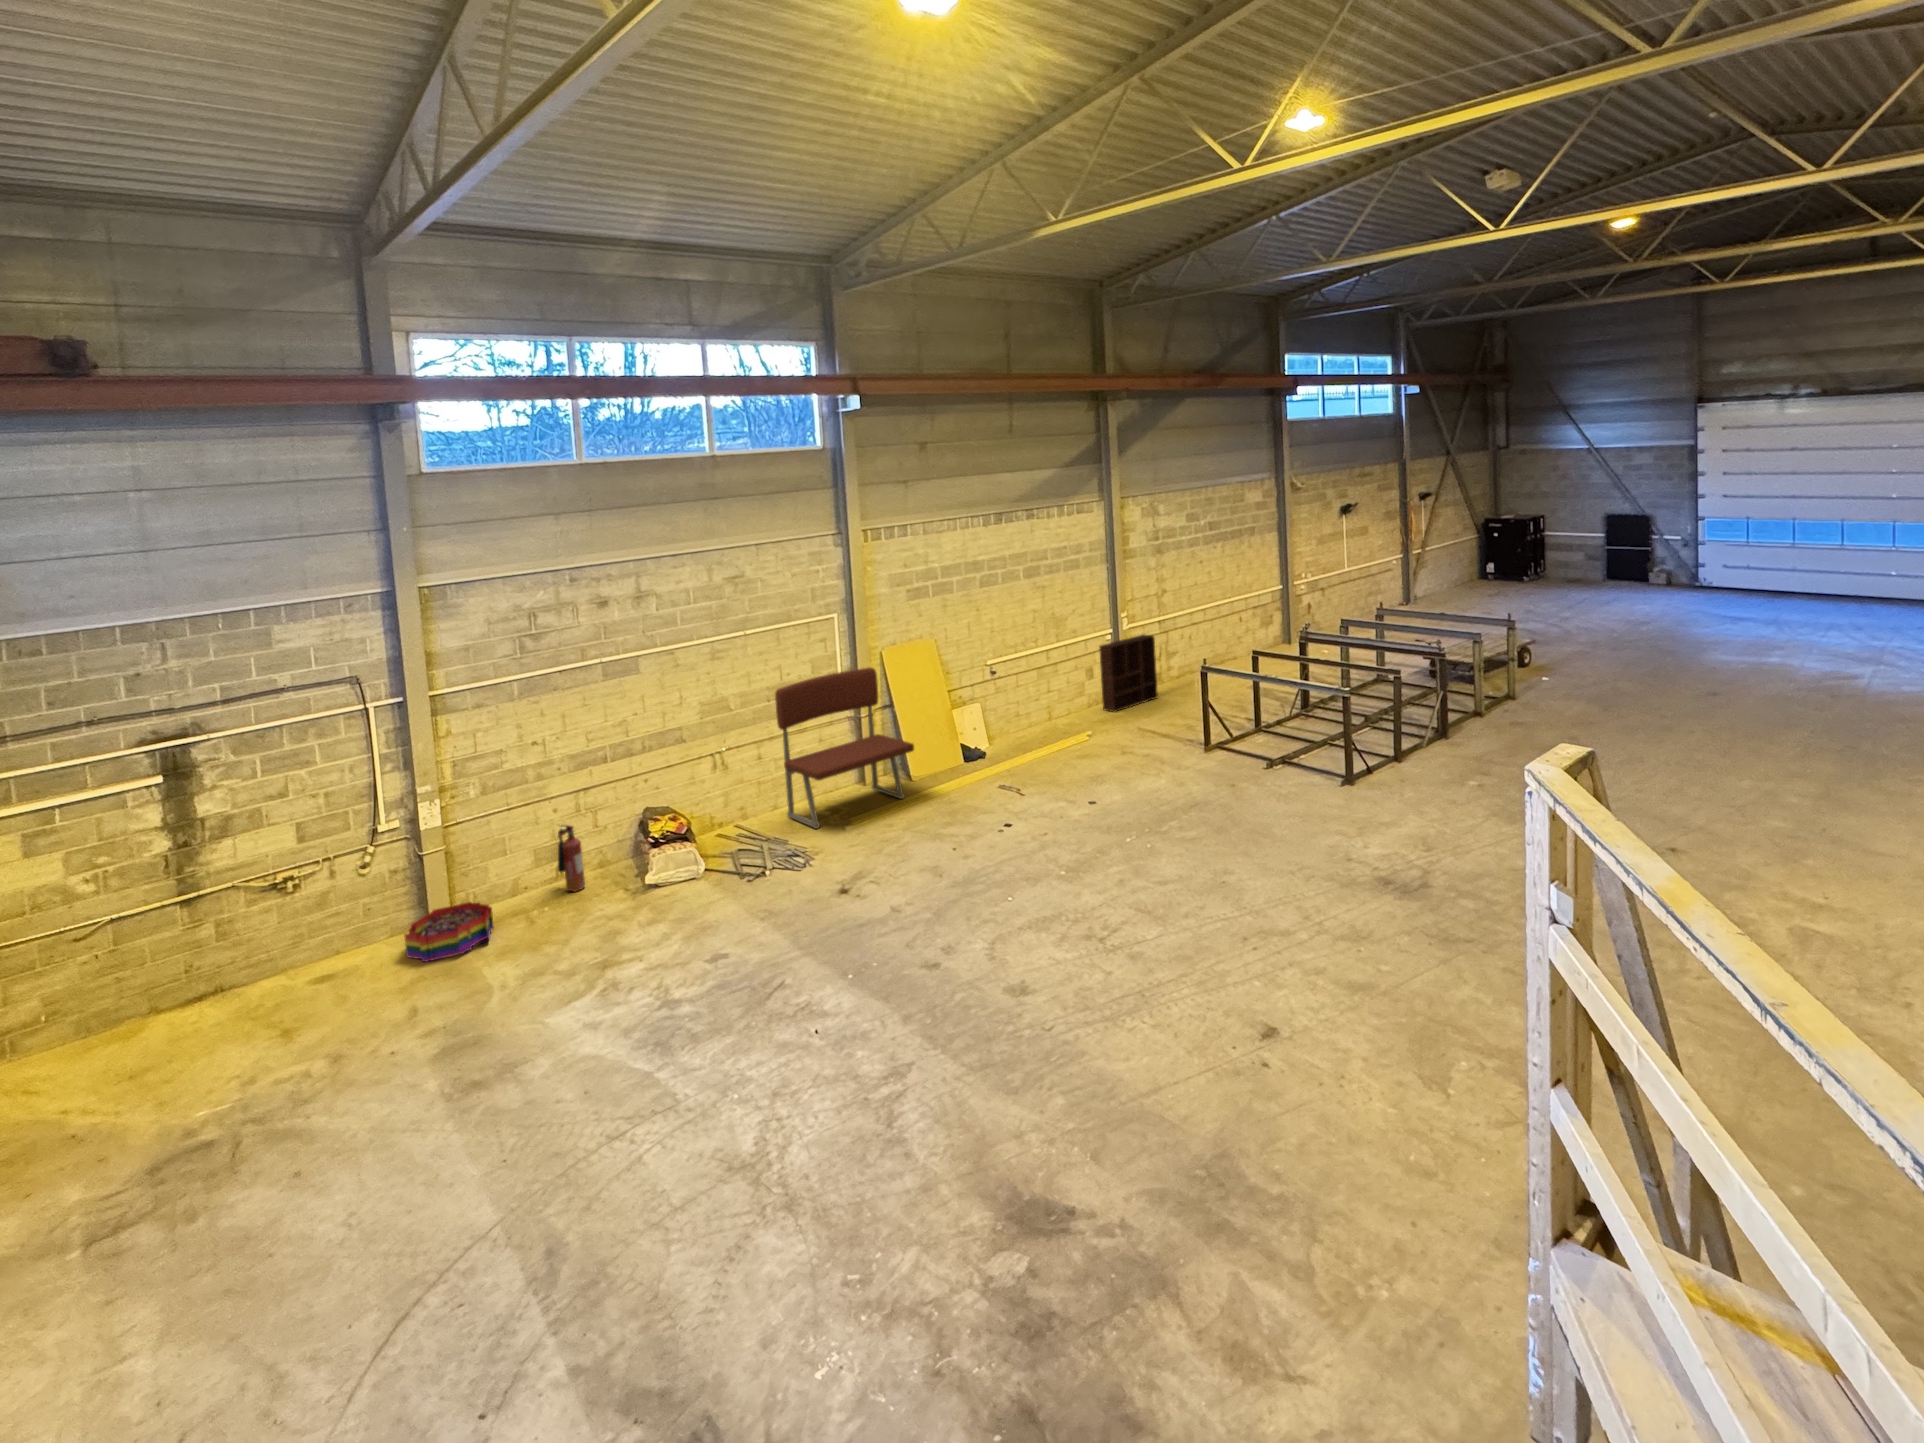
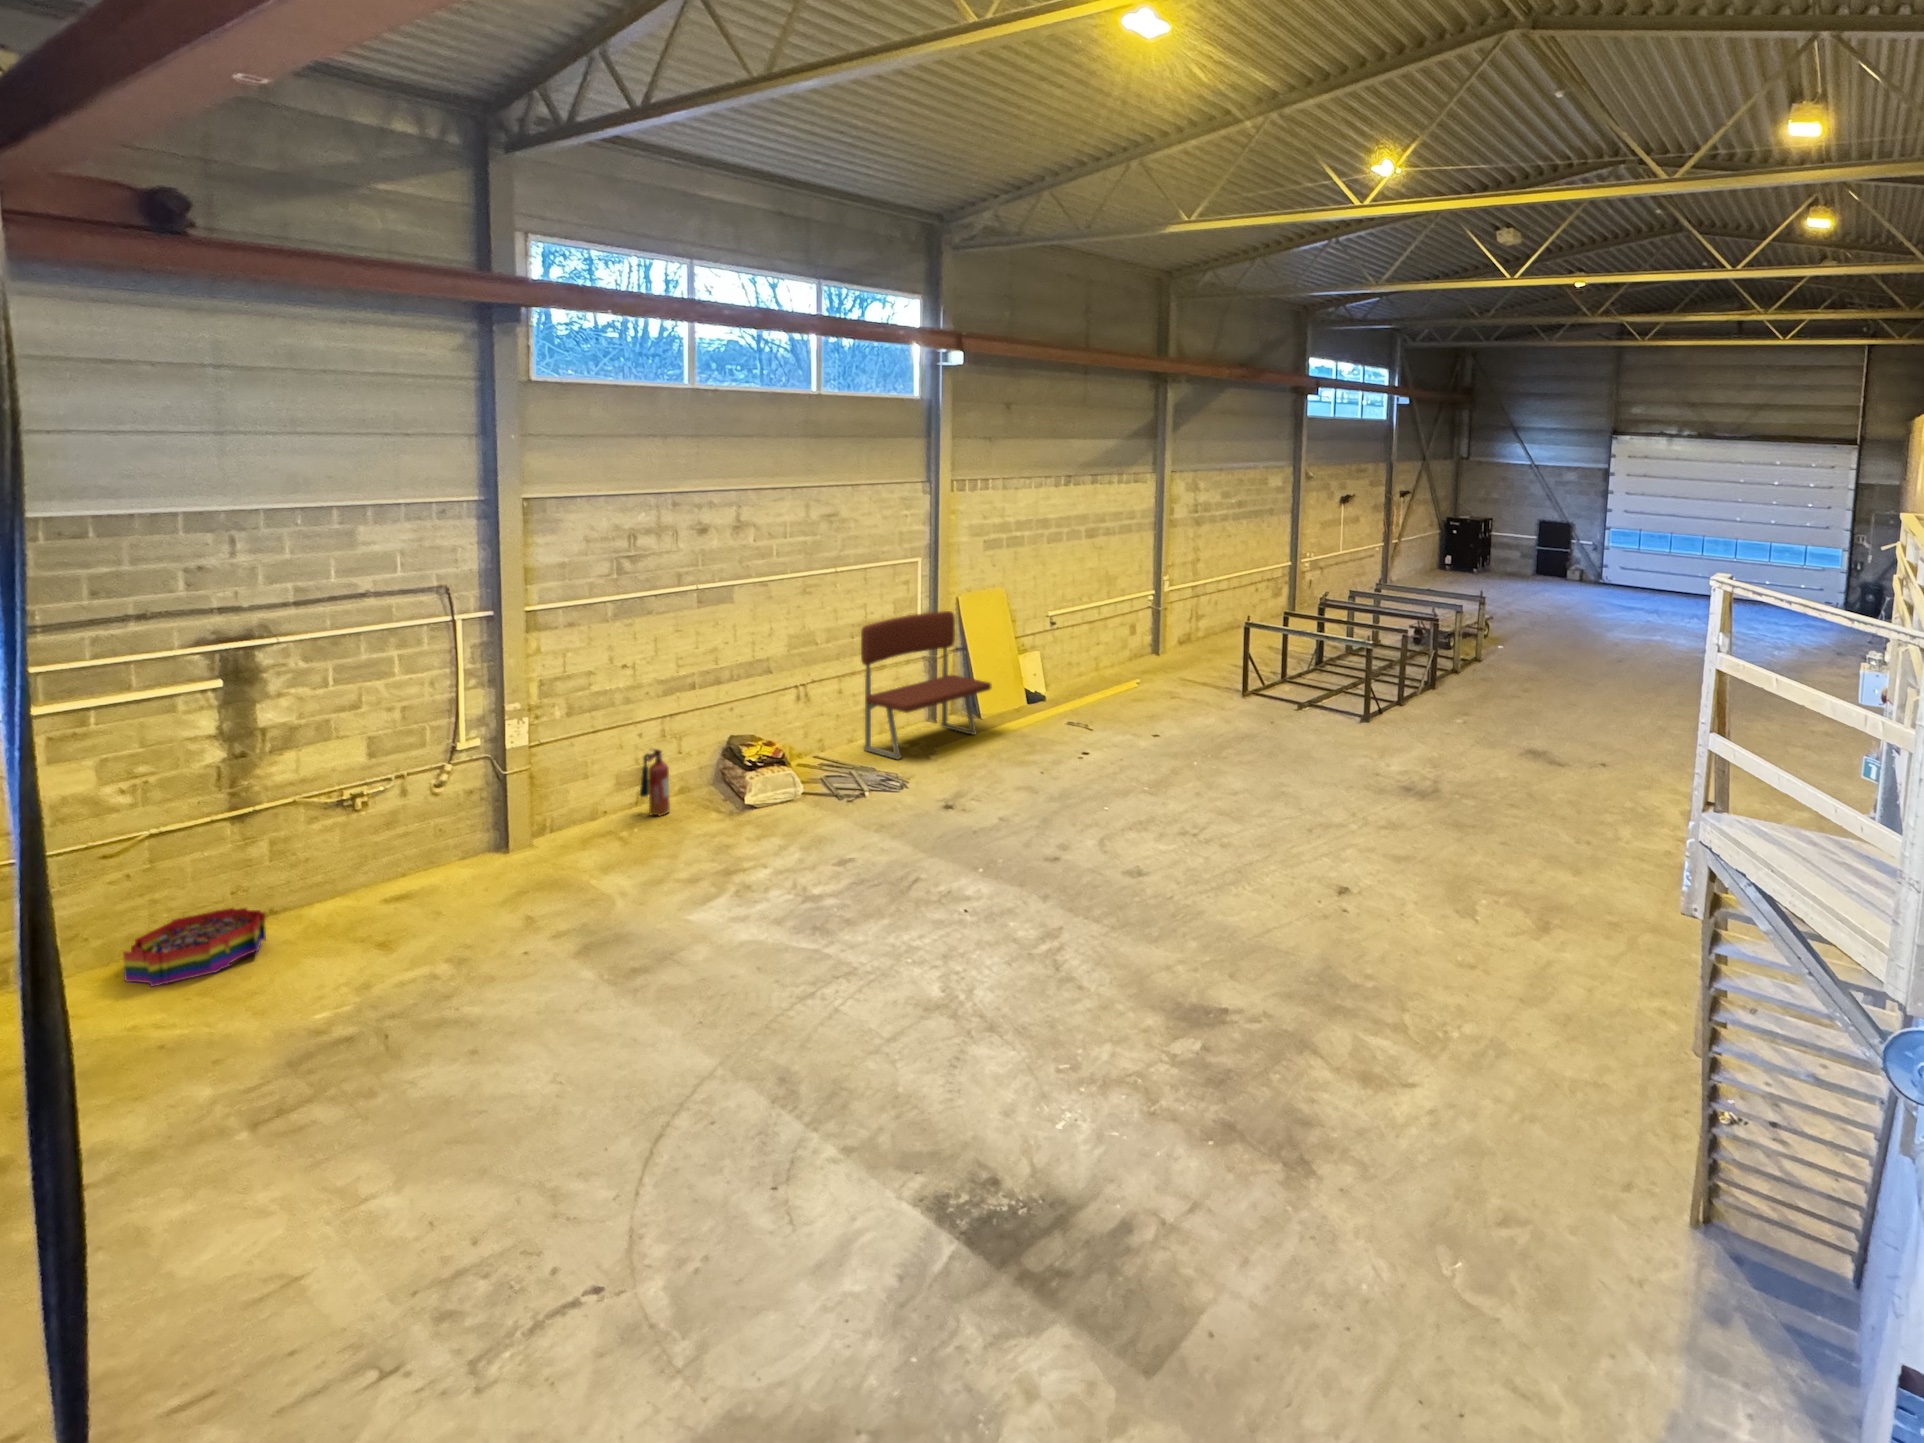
shelving unit: present [1099,634,1158,712] -> none [1140,597,1189,666]
storage bin: present [404,902,494,962] -> present [123,908,266,986]

